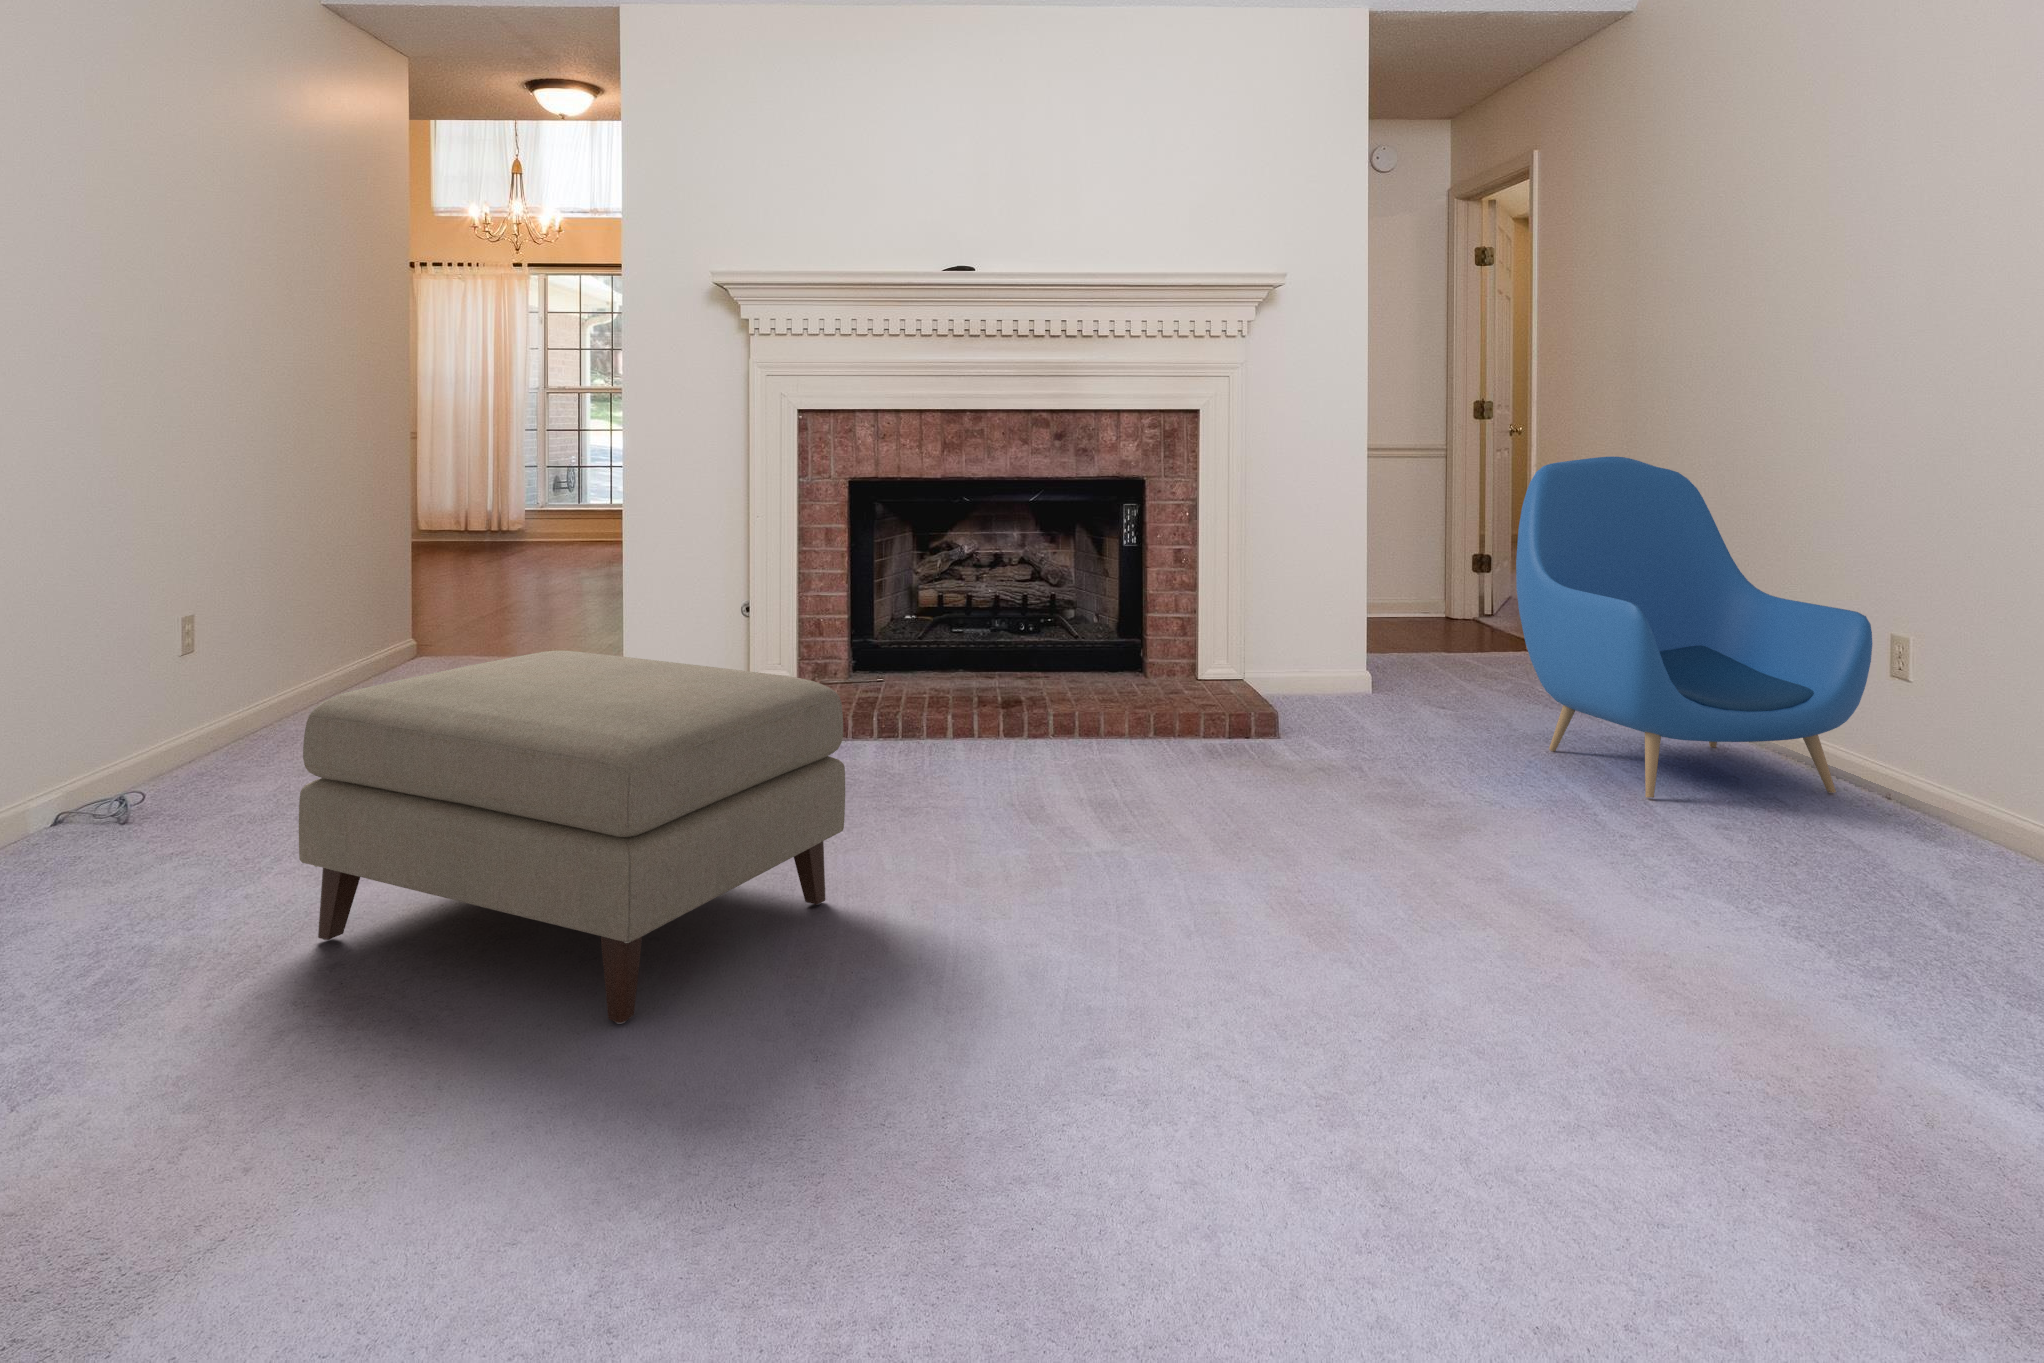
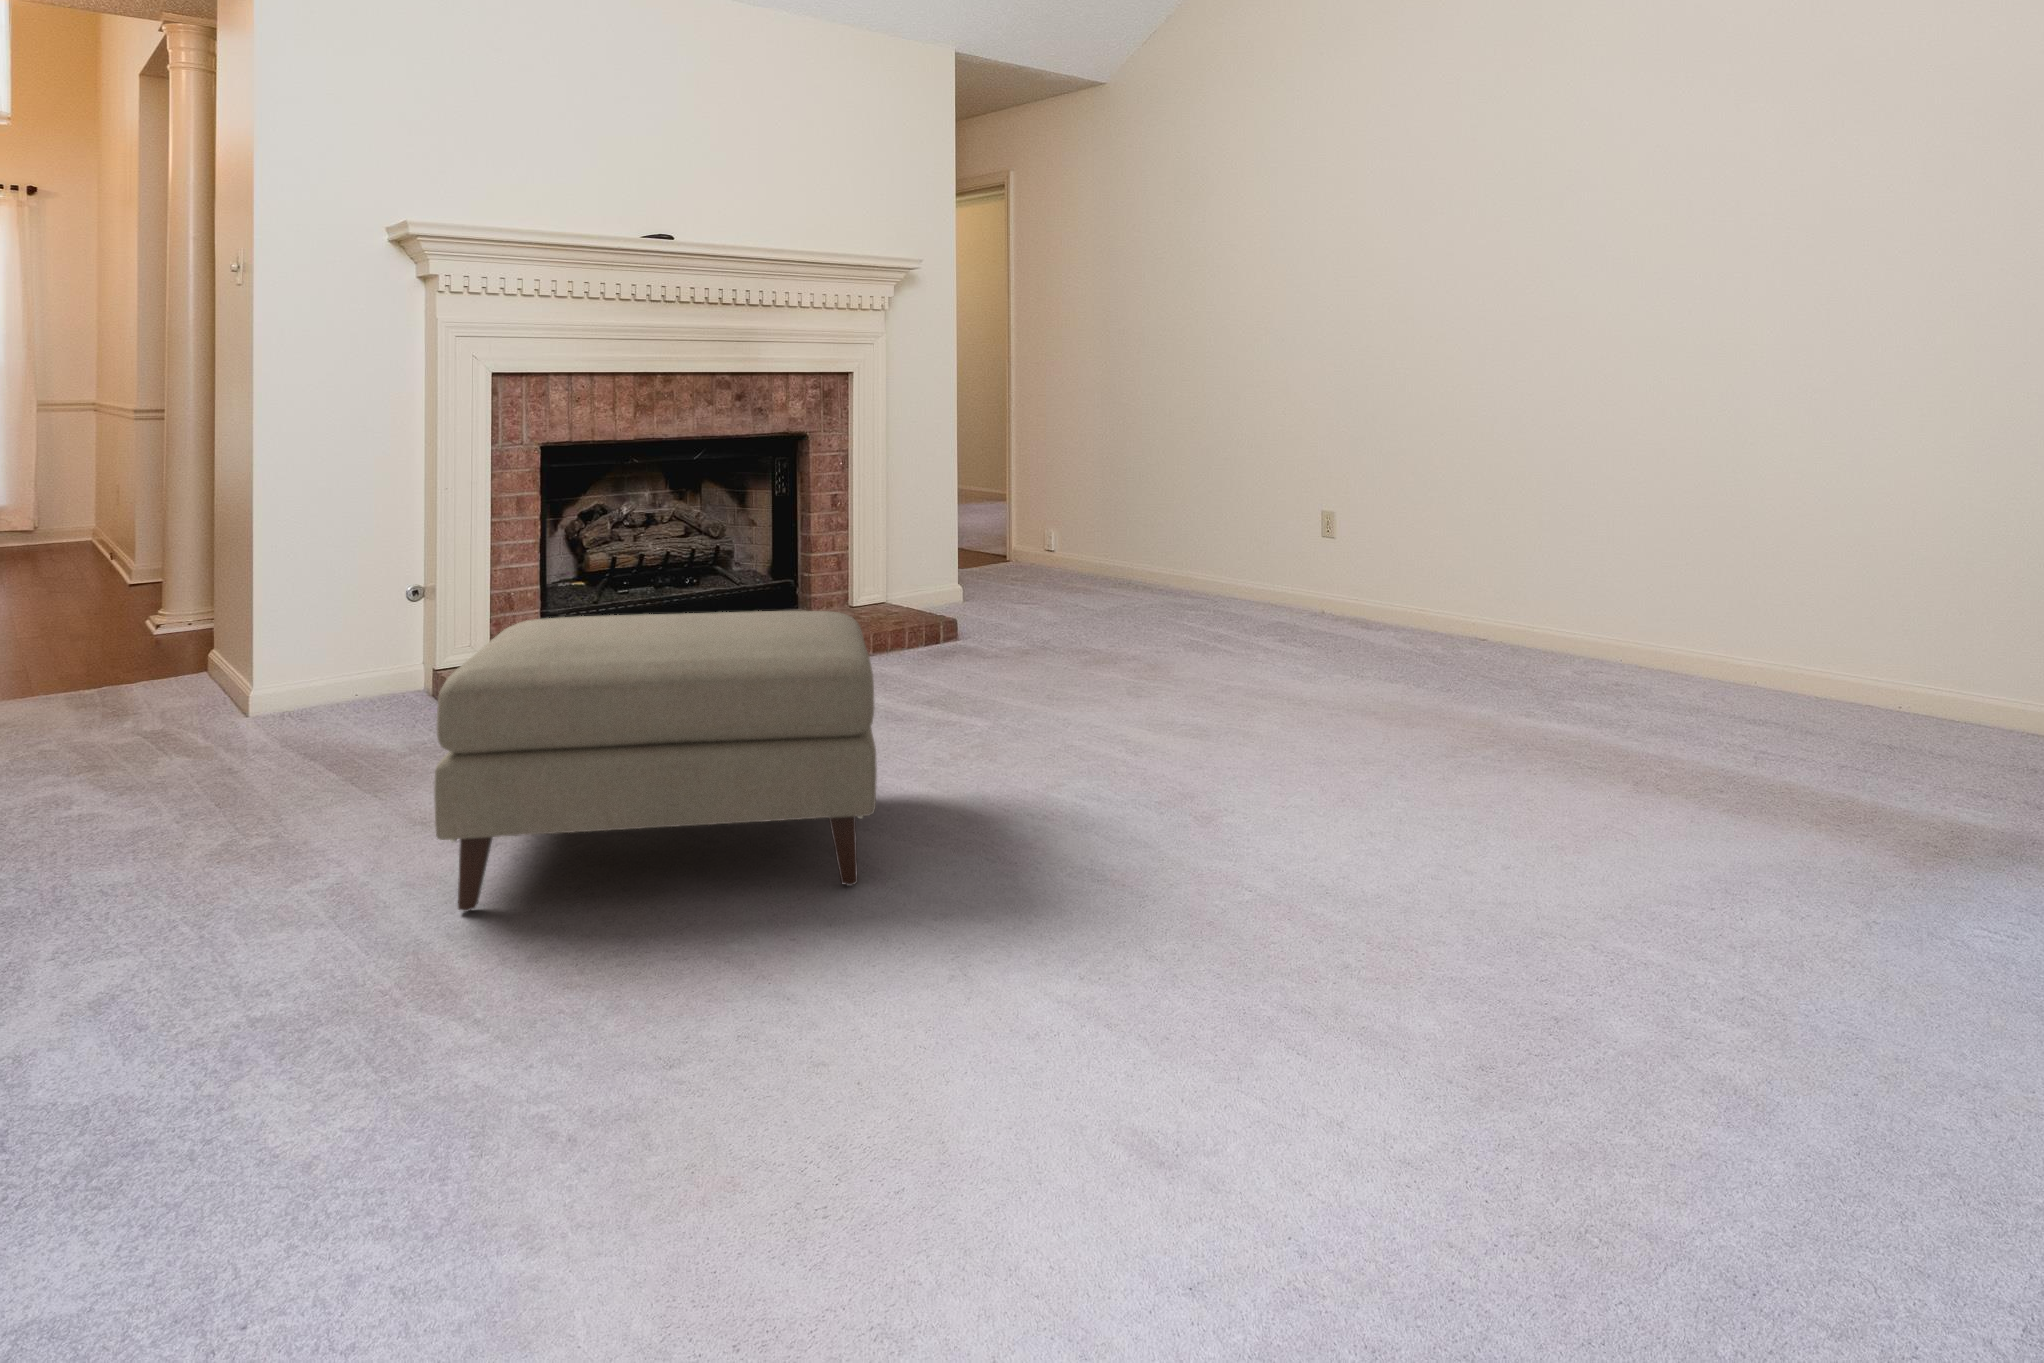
armchair: present [1516,457,1872,798] -> none [1115,407,1343,644]

